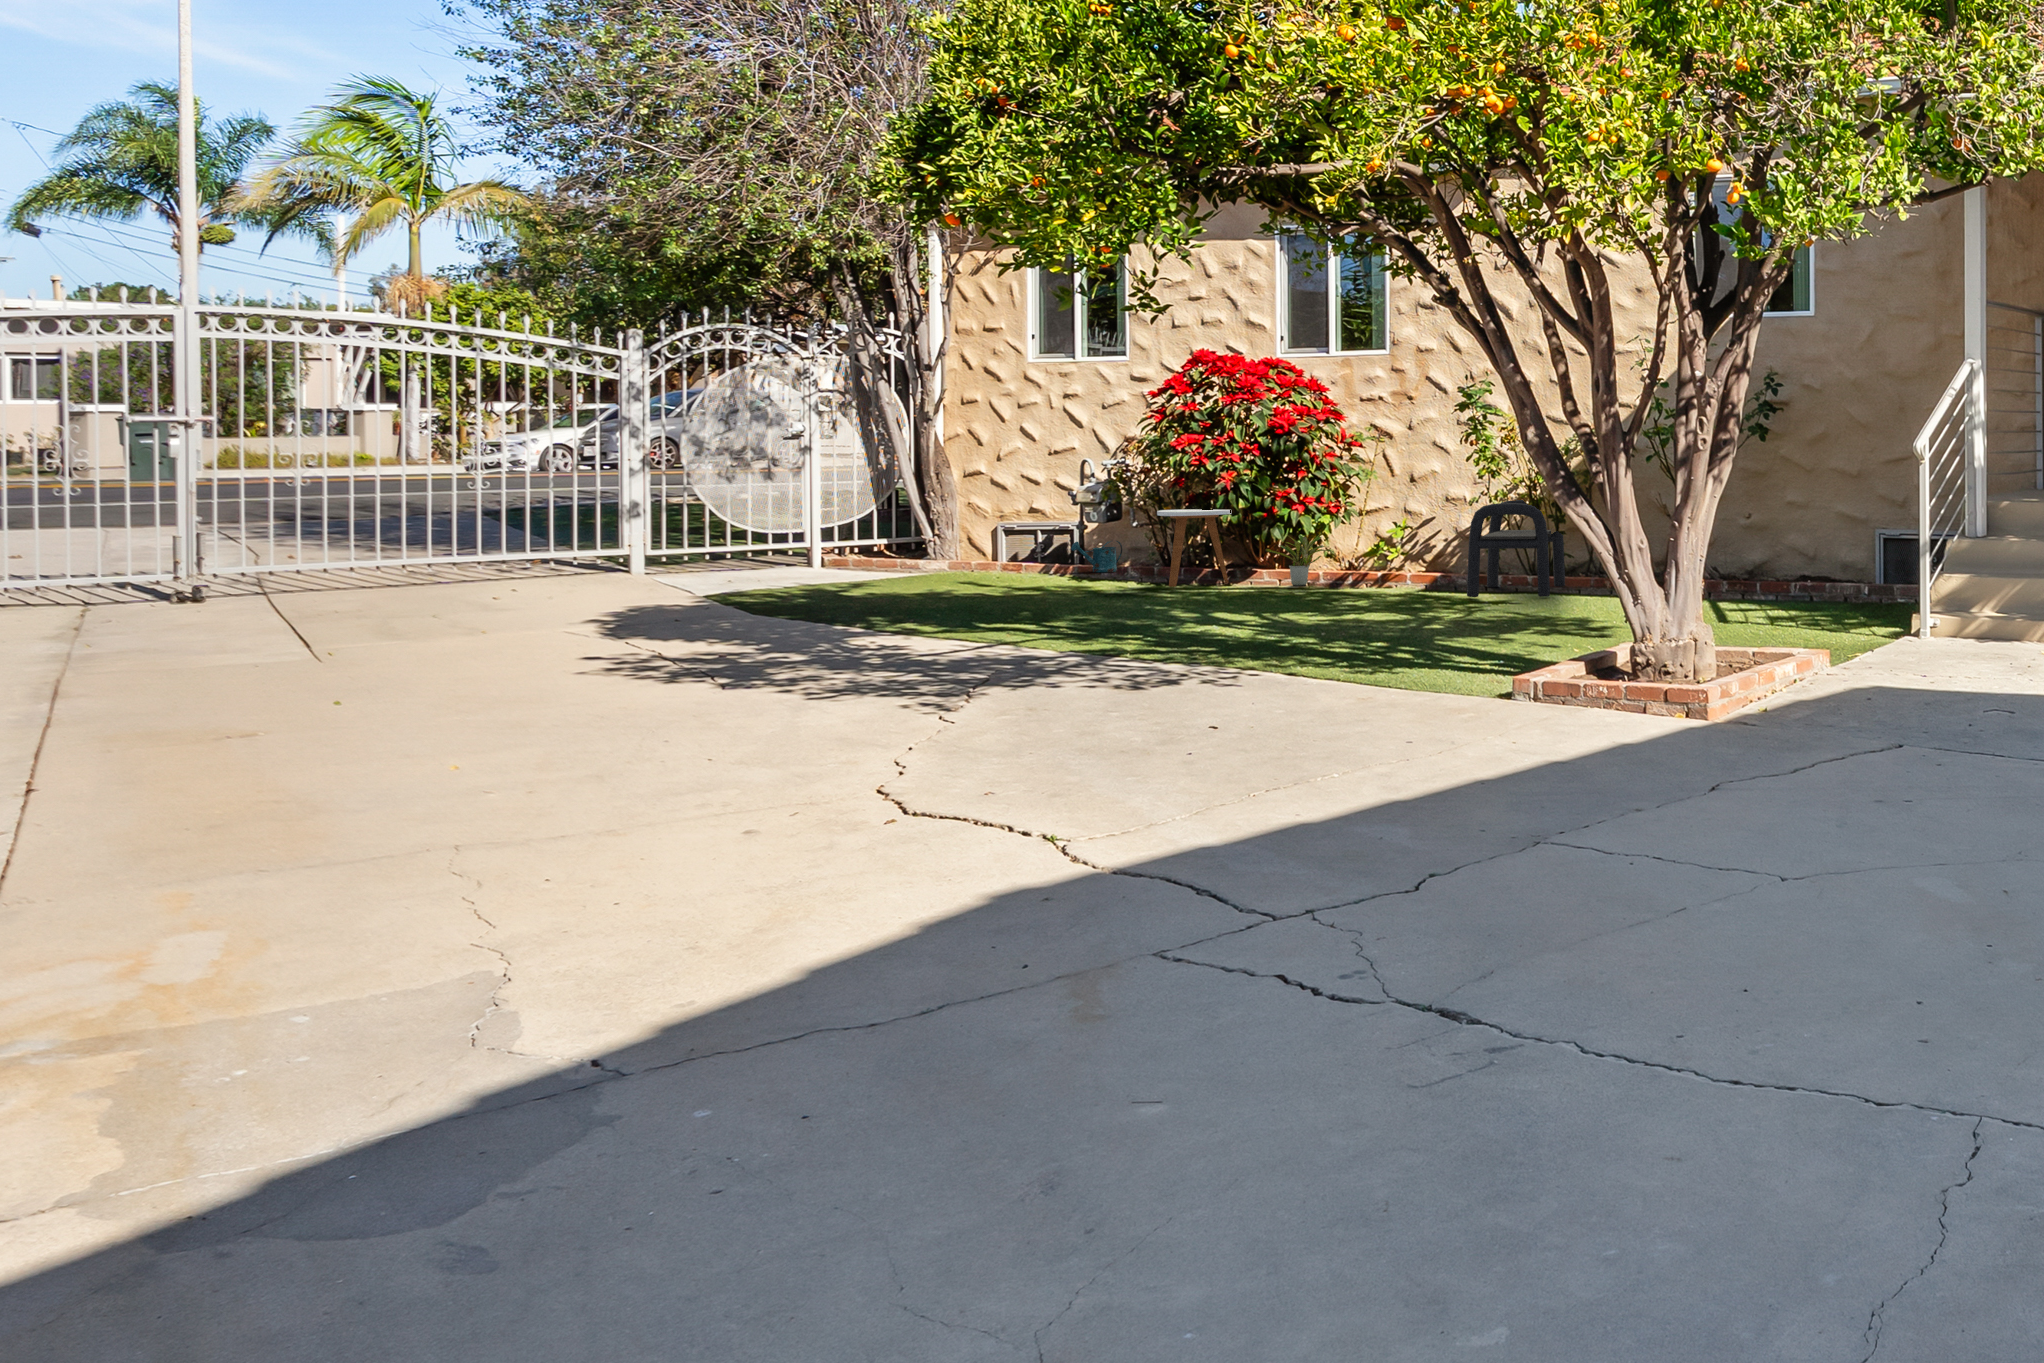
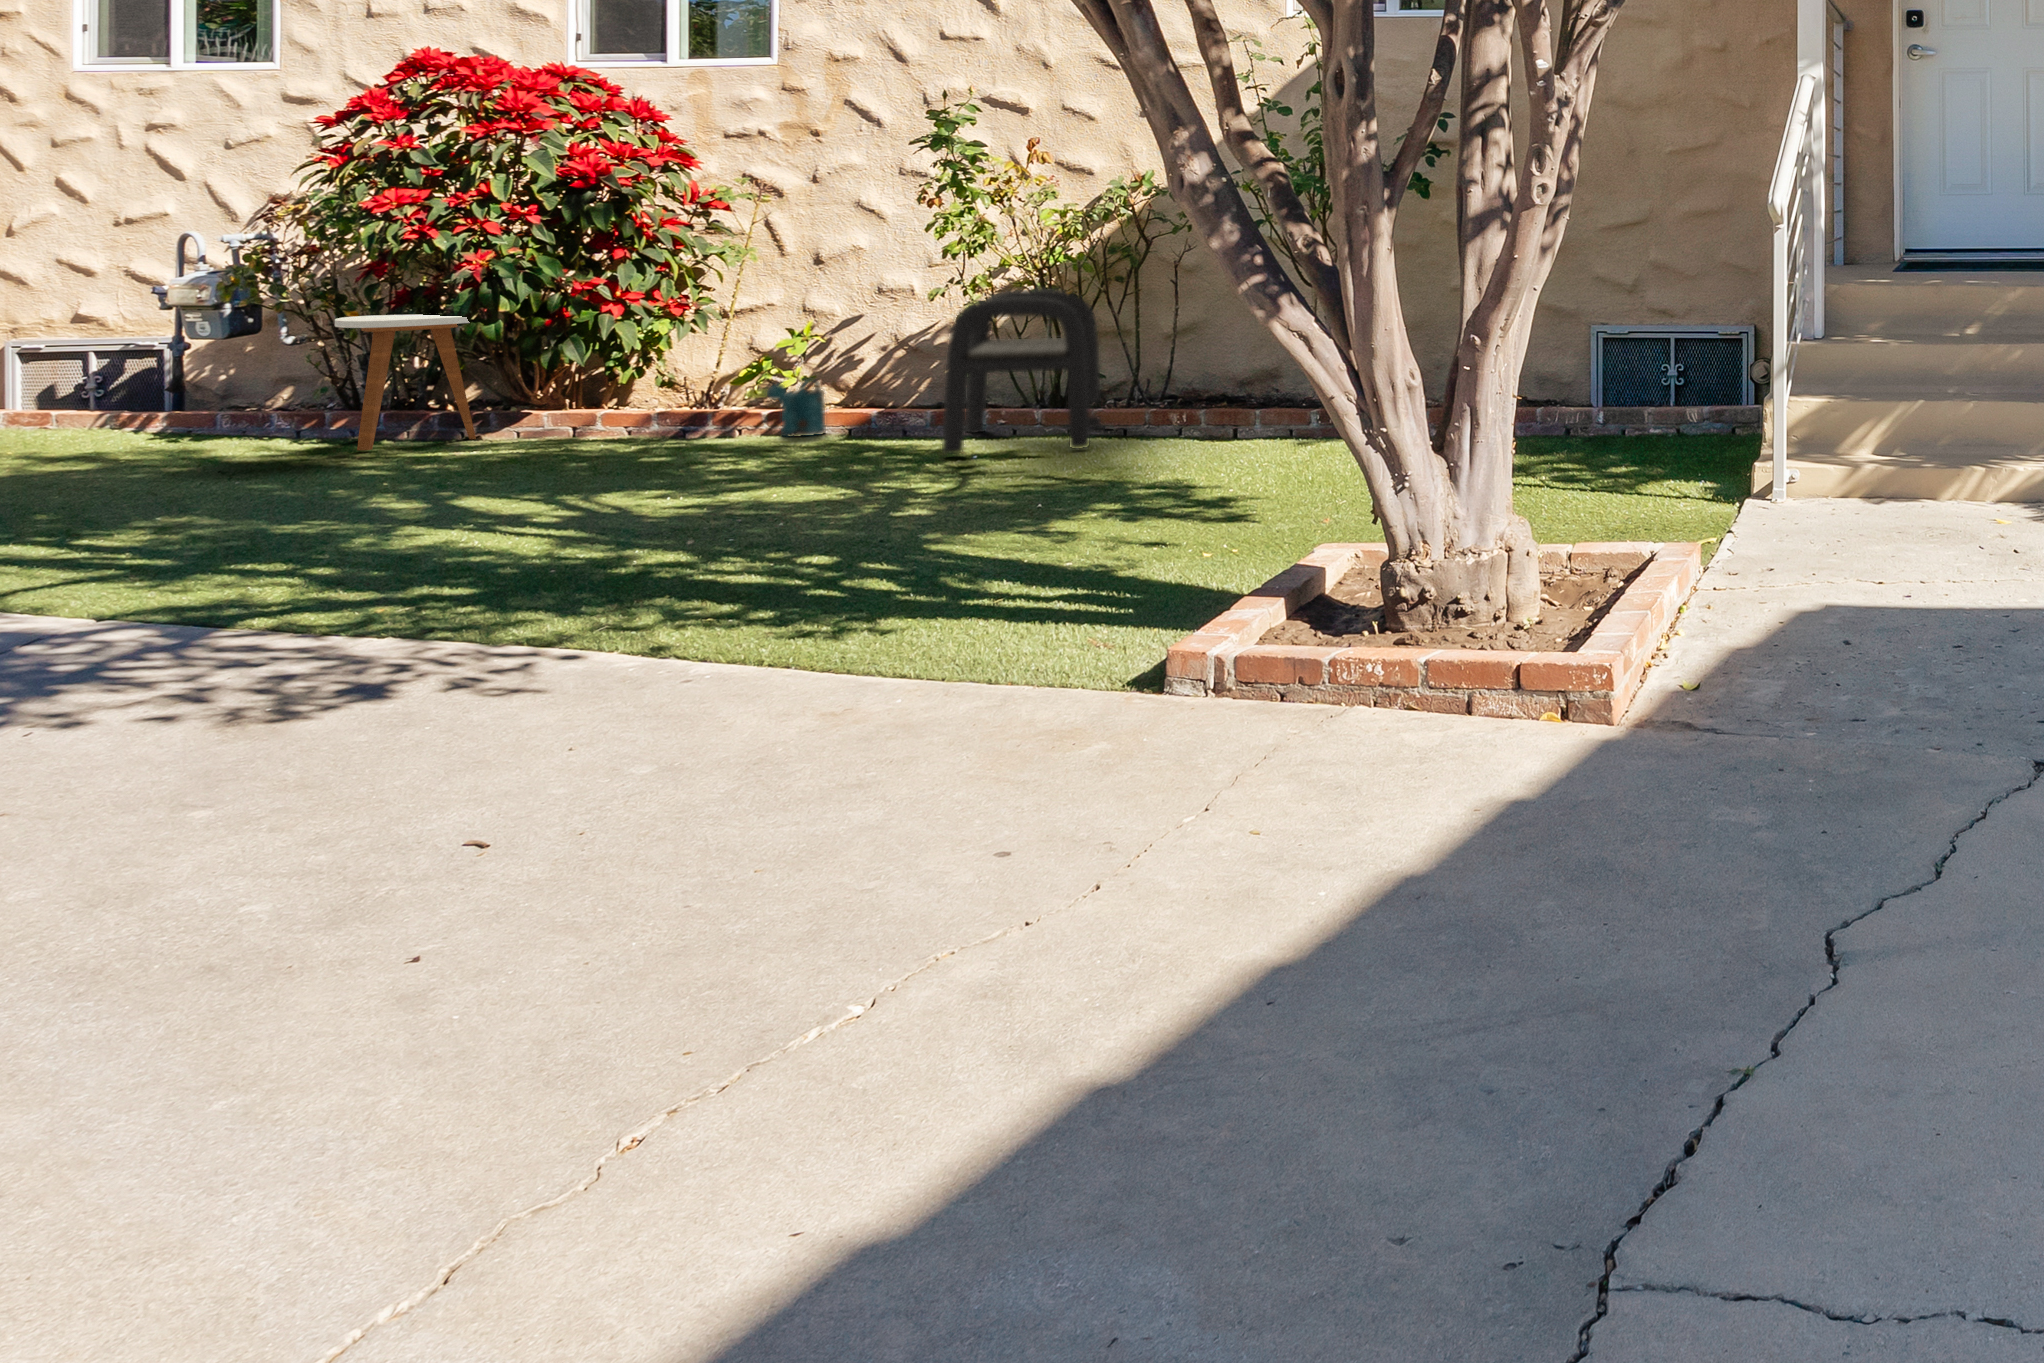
potted plant: present [1266,533,1333,586] -> none [552,350,684,441]
watering can: present [1071,541,1122,572] -> present [767,380,826,437]

